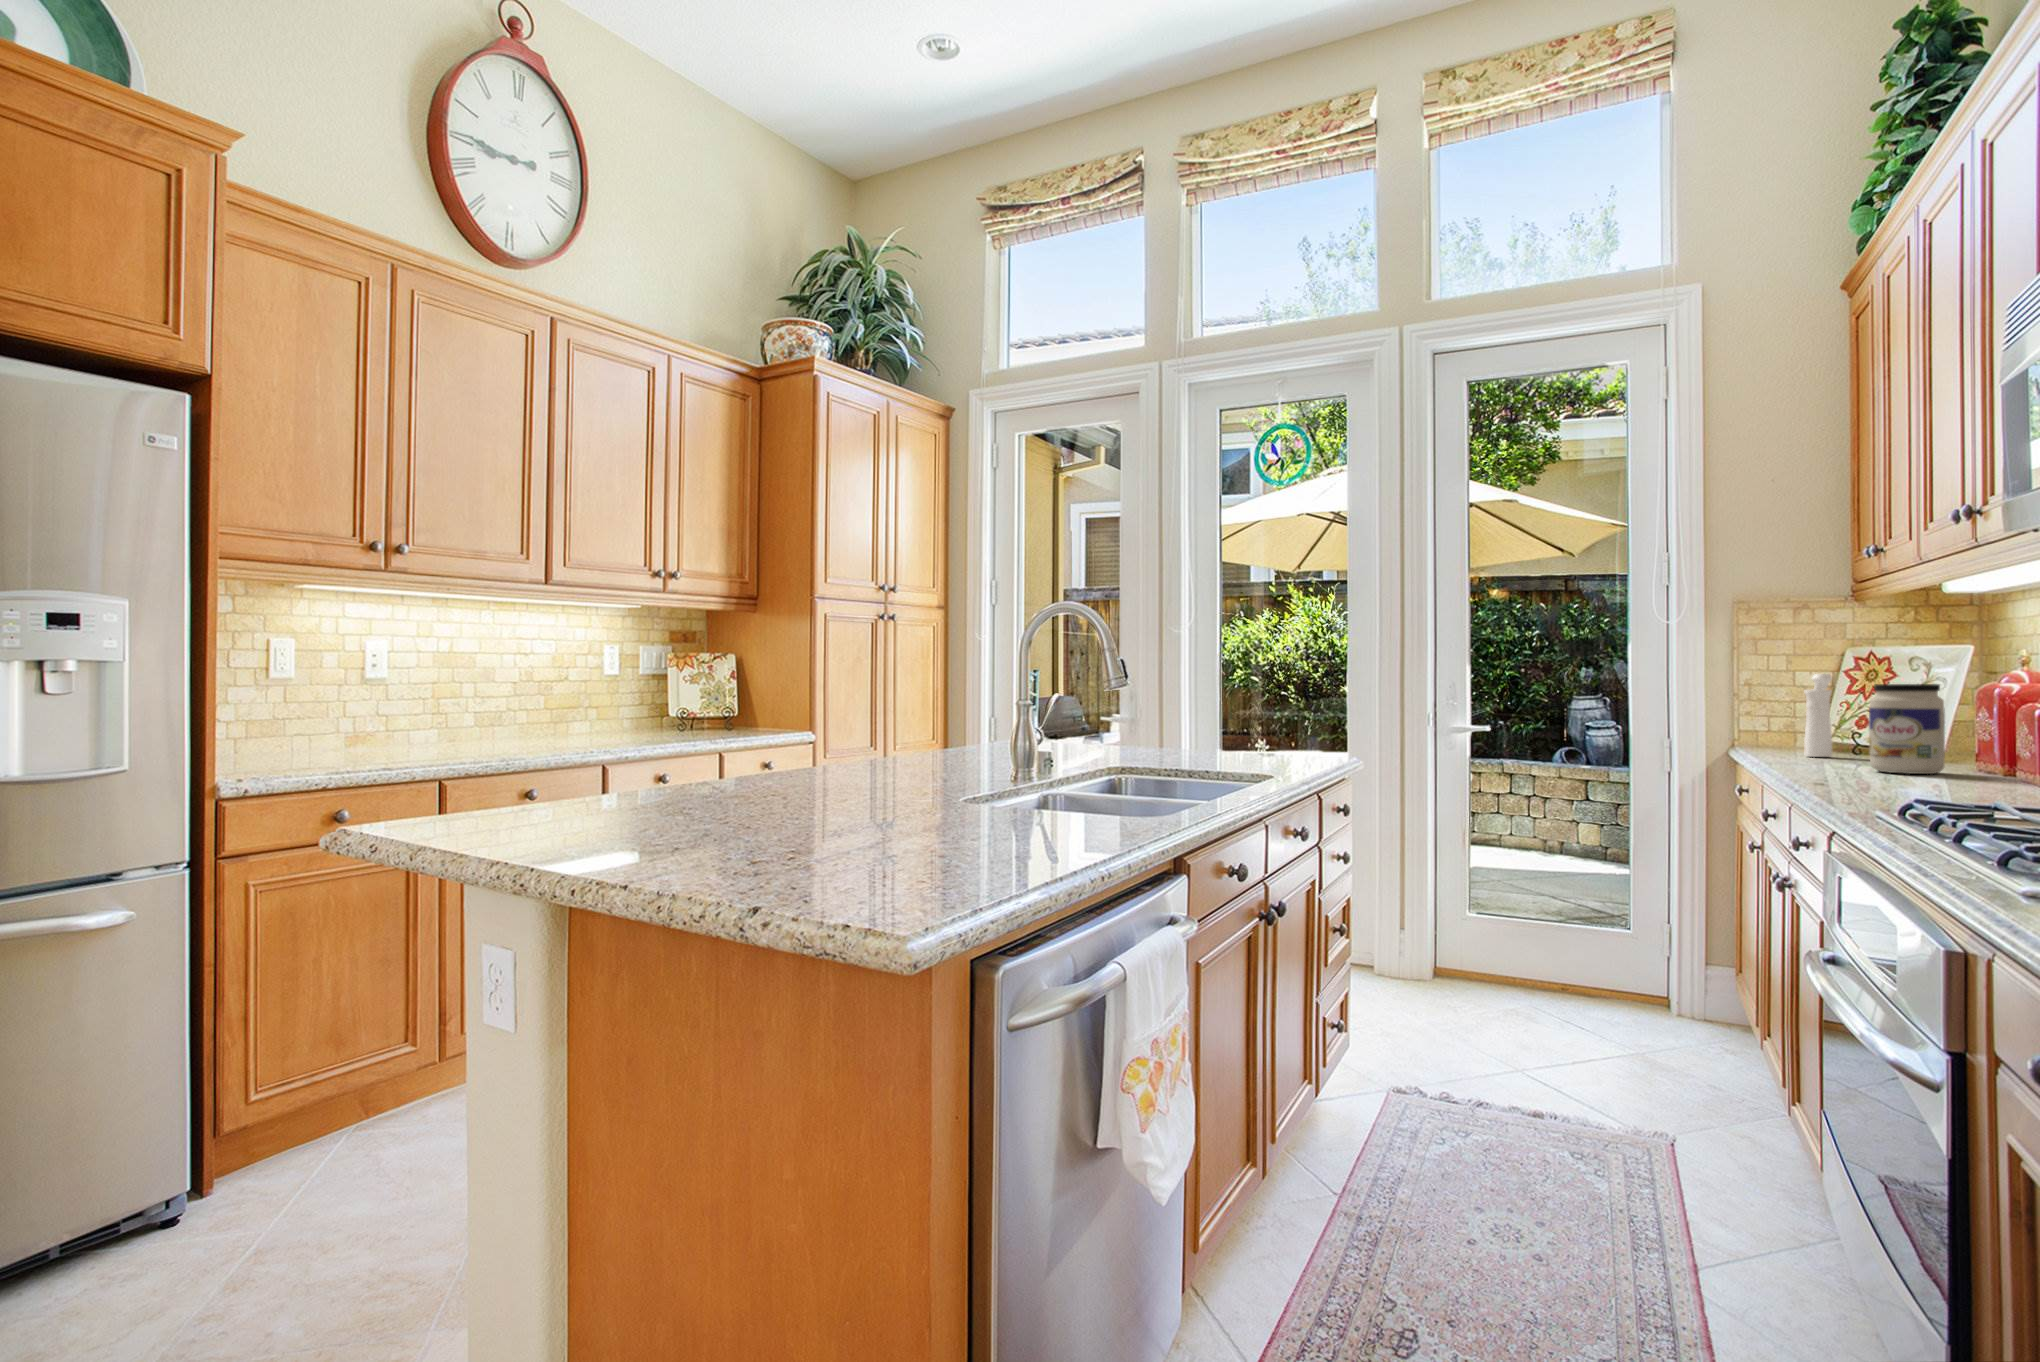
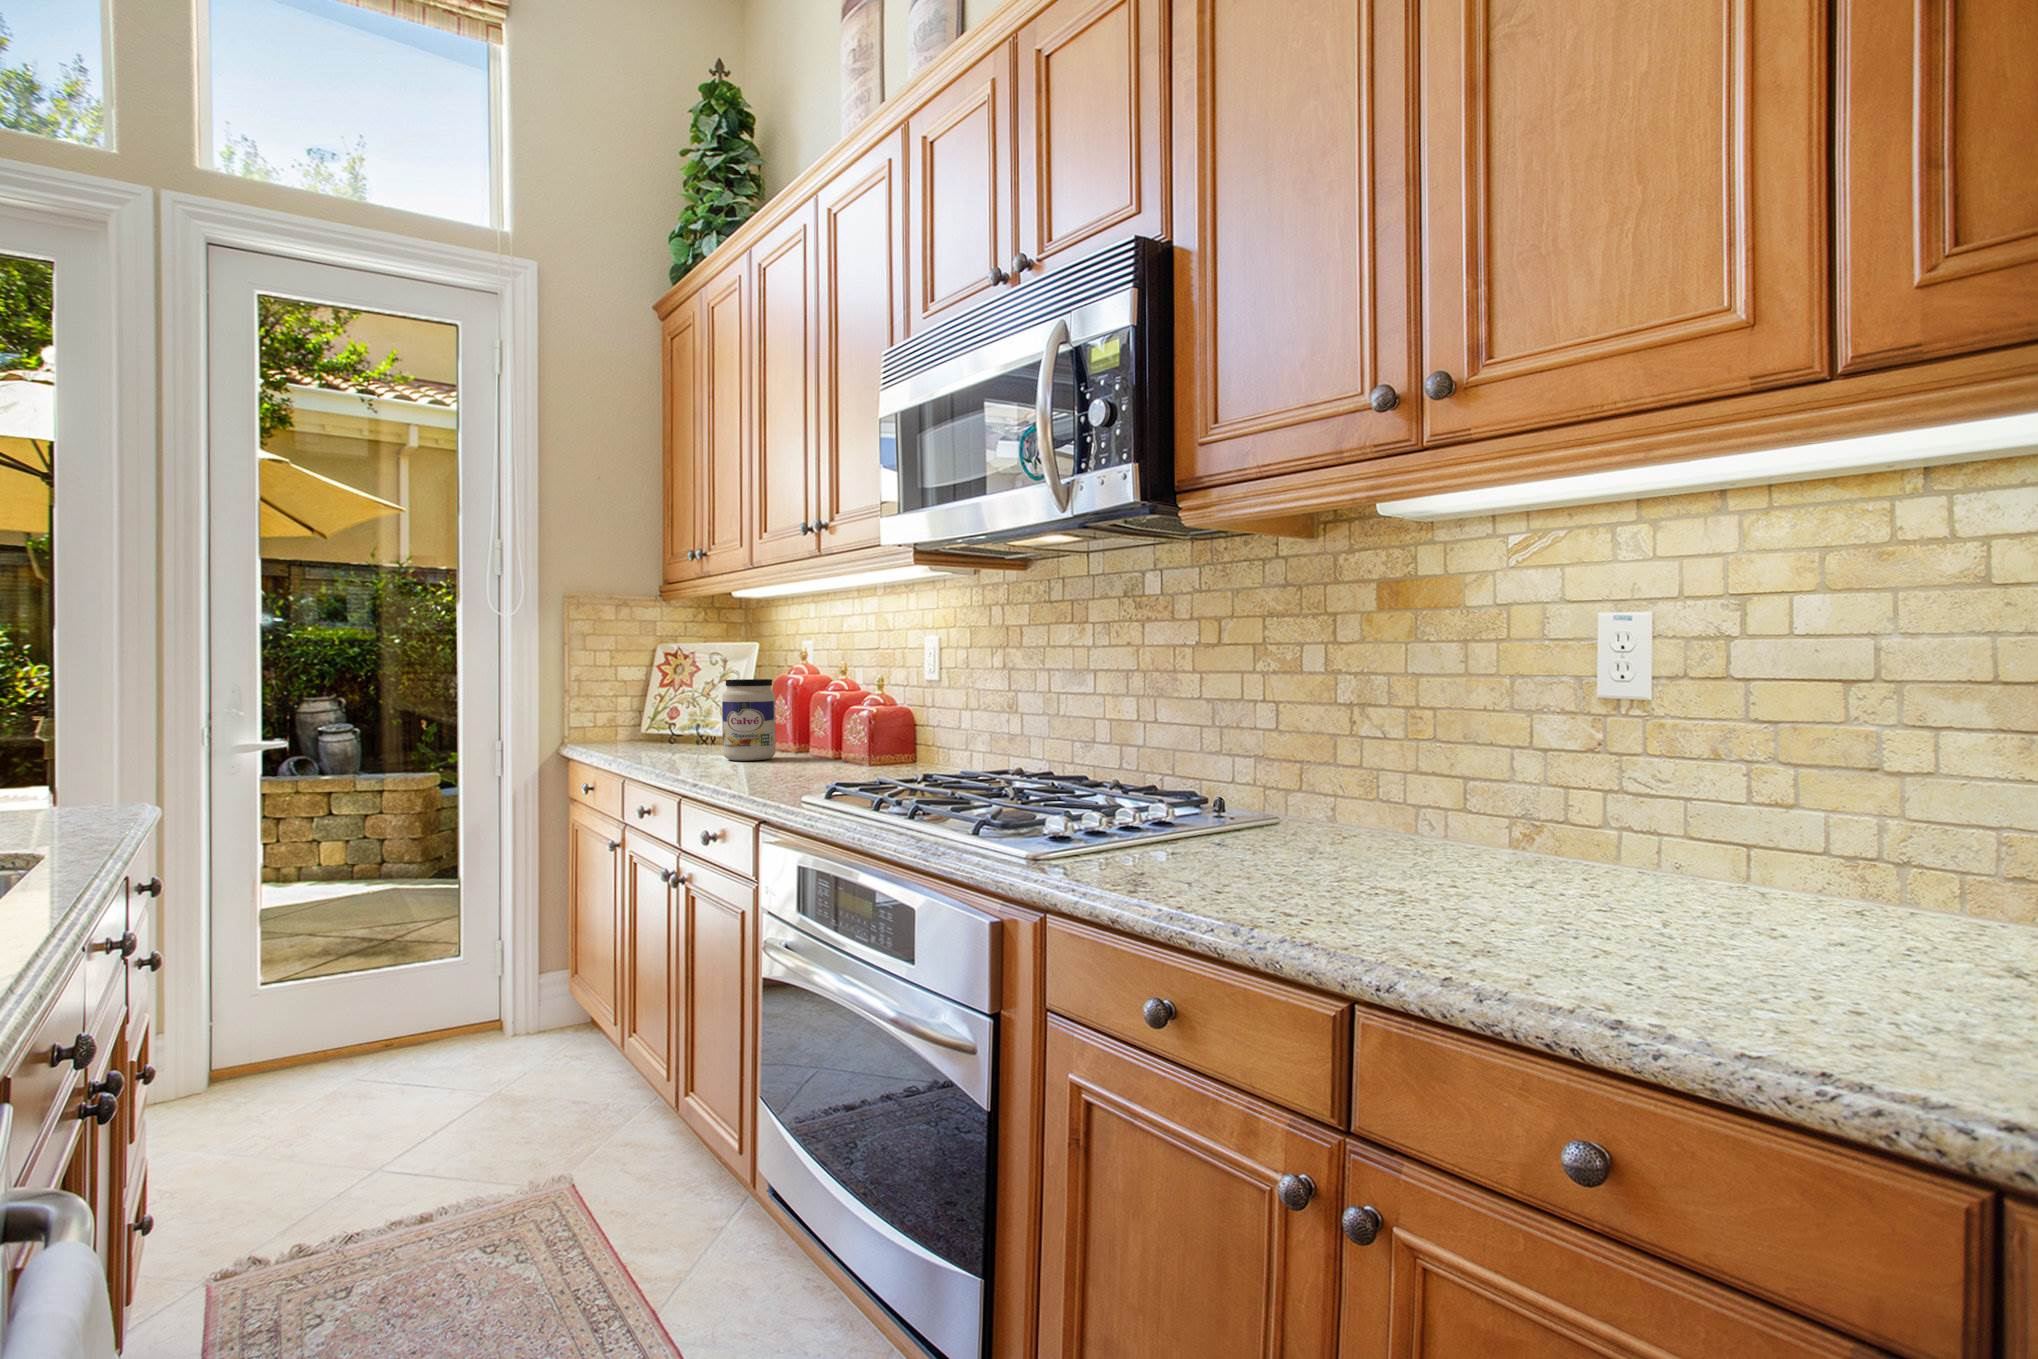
pepper mill: present [1804,674,1832,757] -> none [648,670,671,749]

